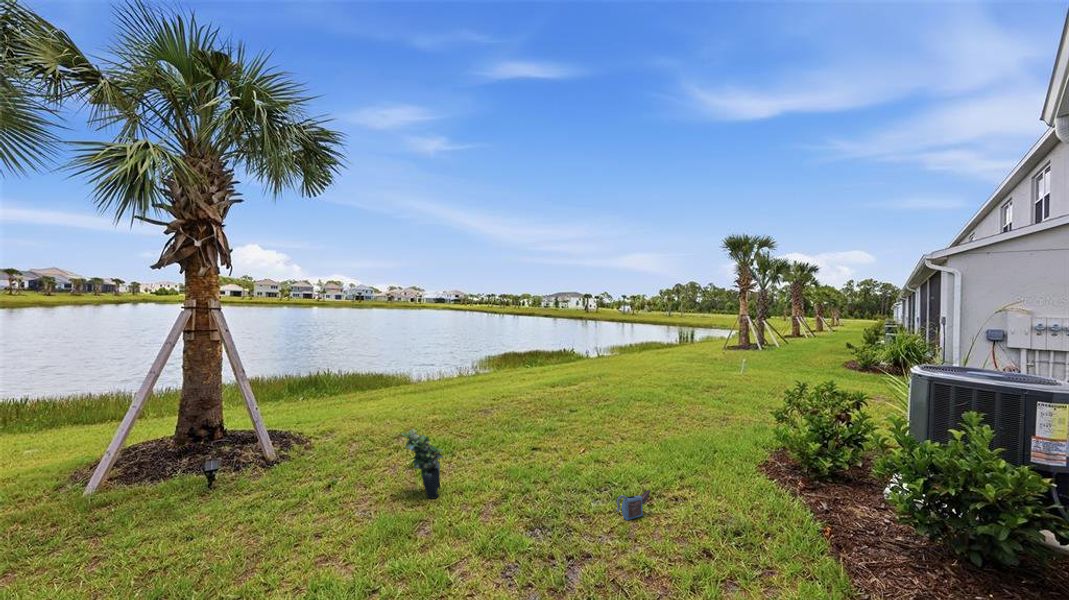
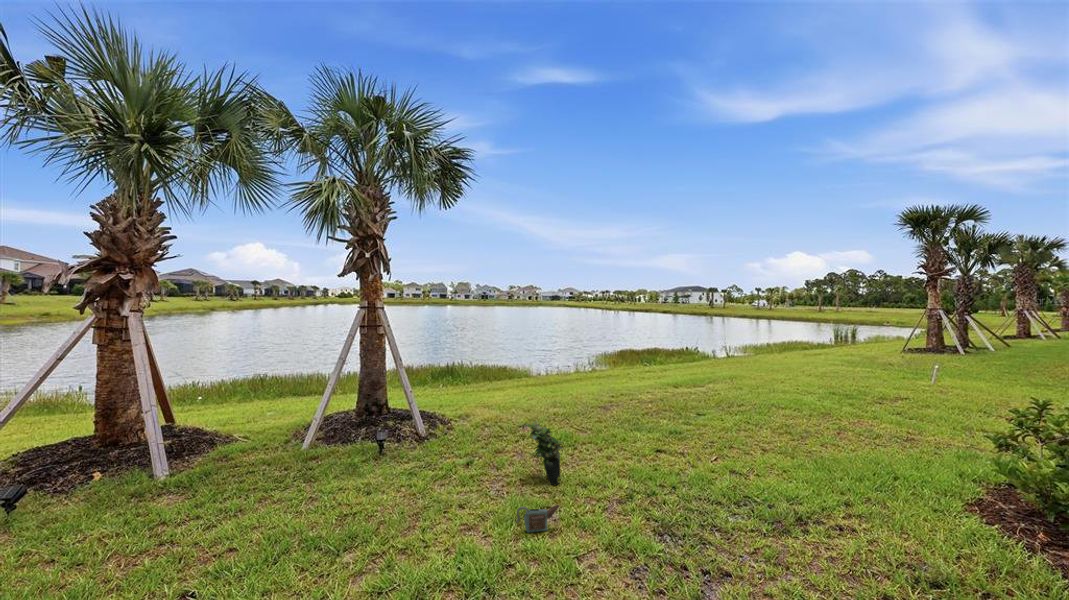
watering can: present [616,490,650,520] -> present [516,505,559,532]

